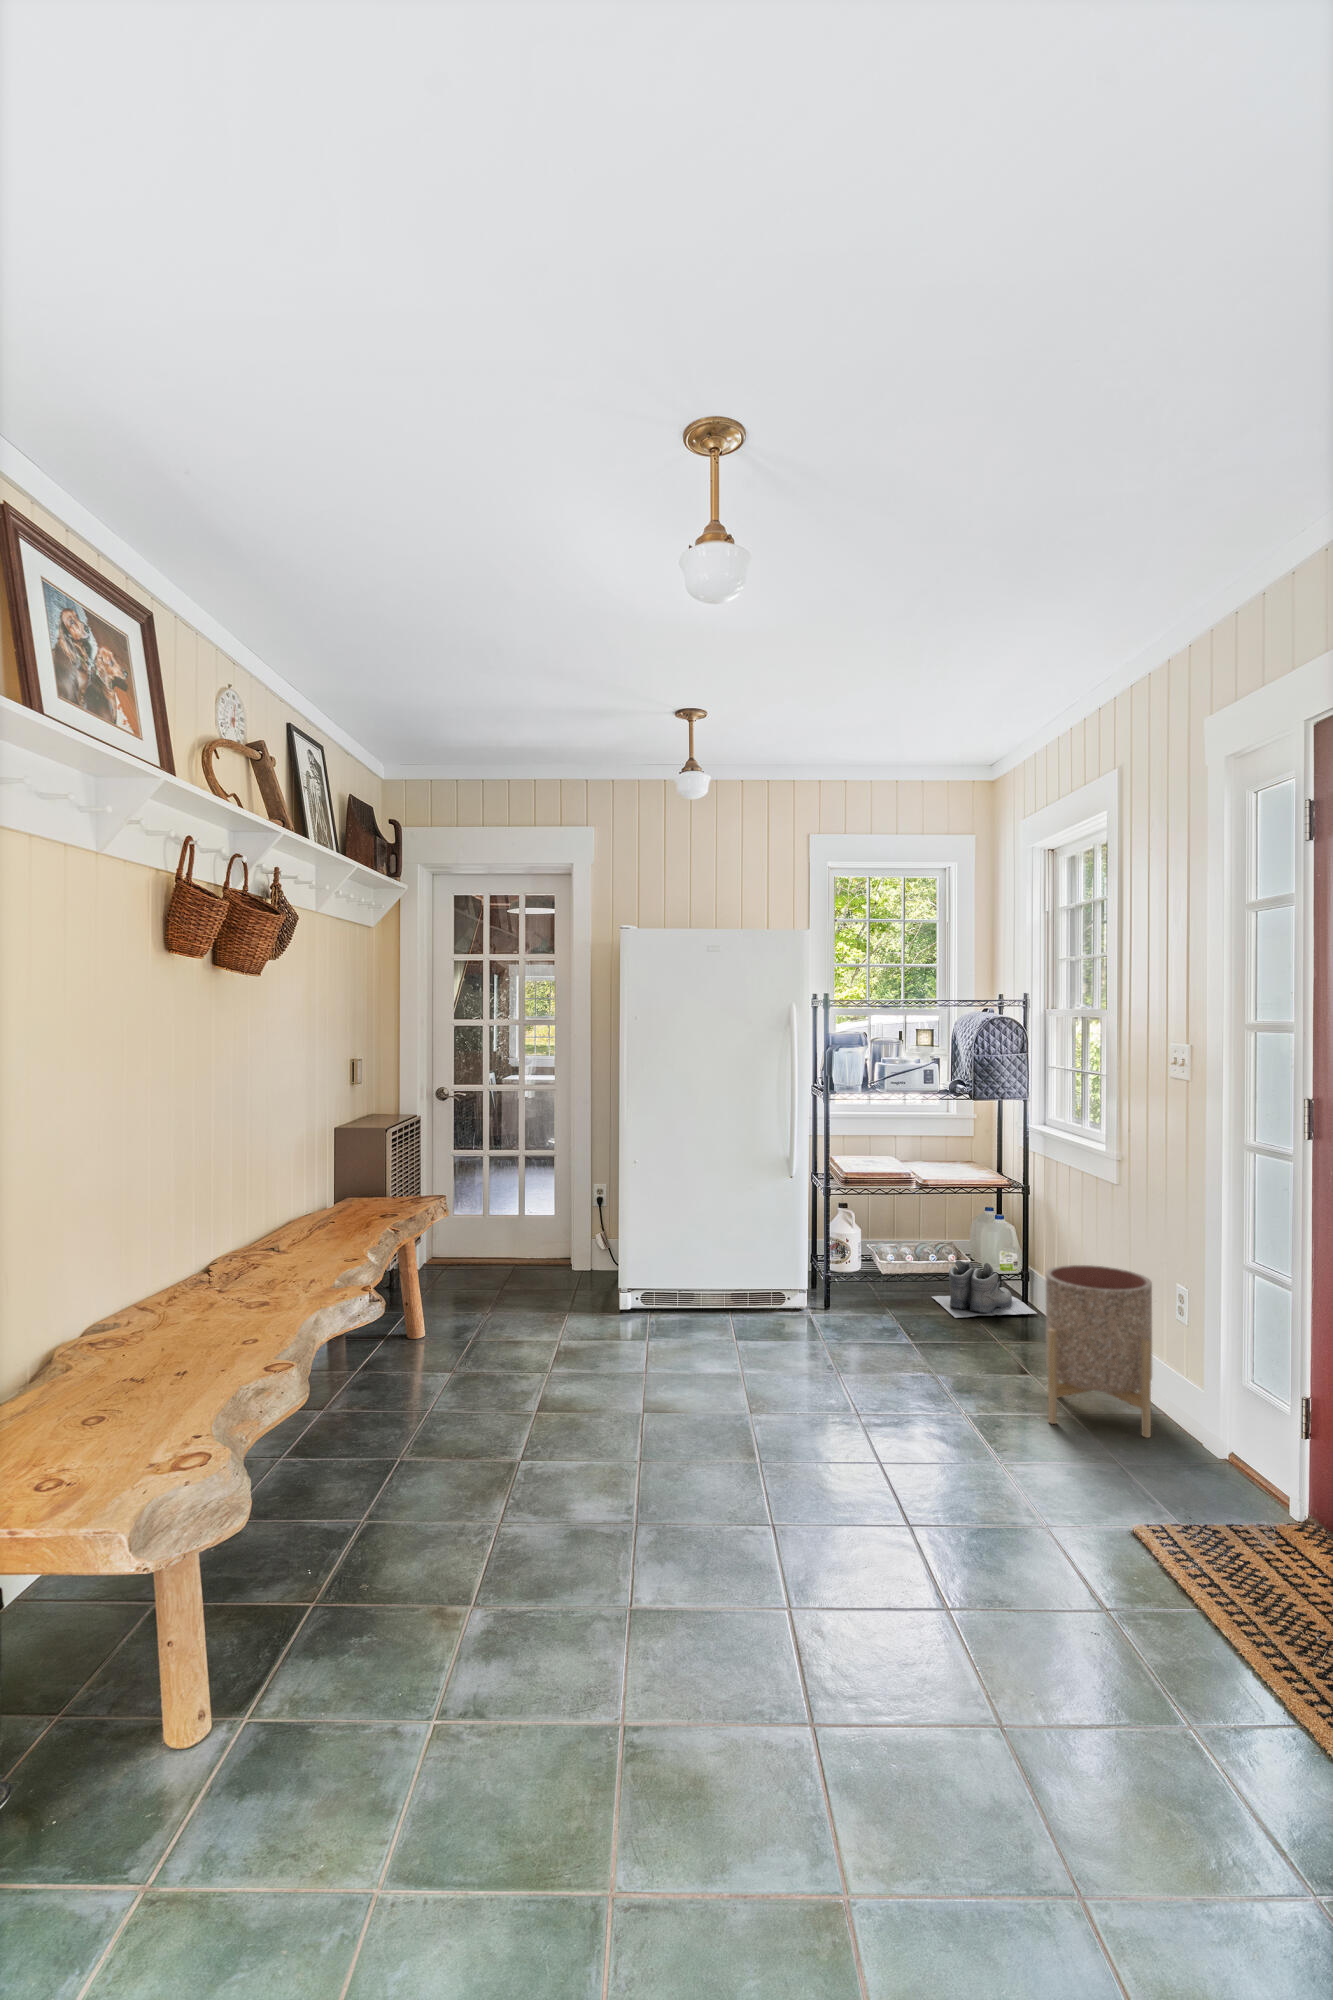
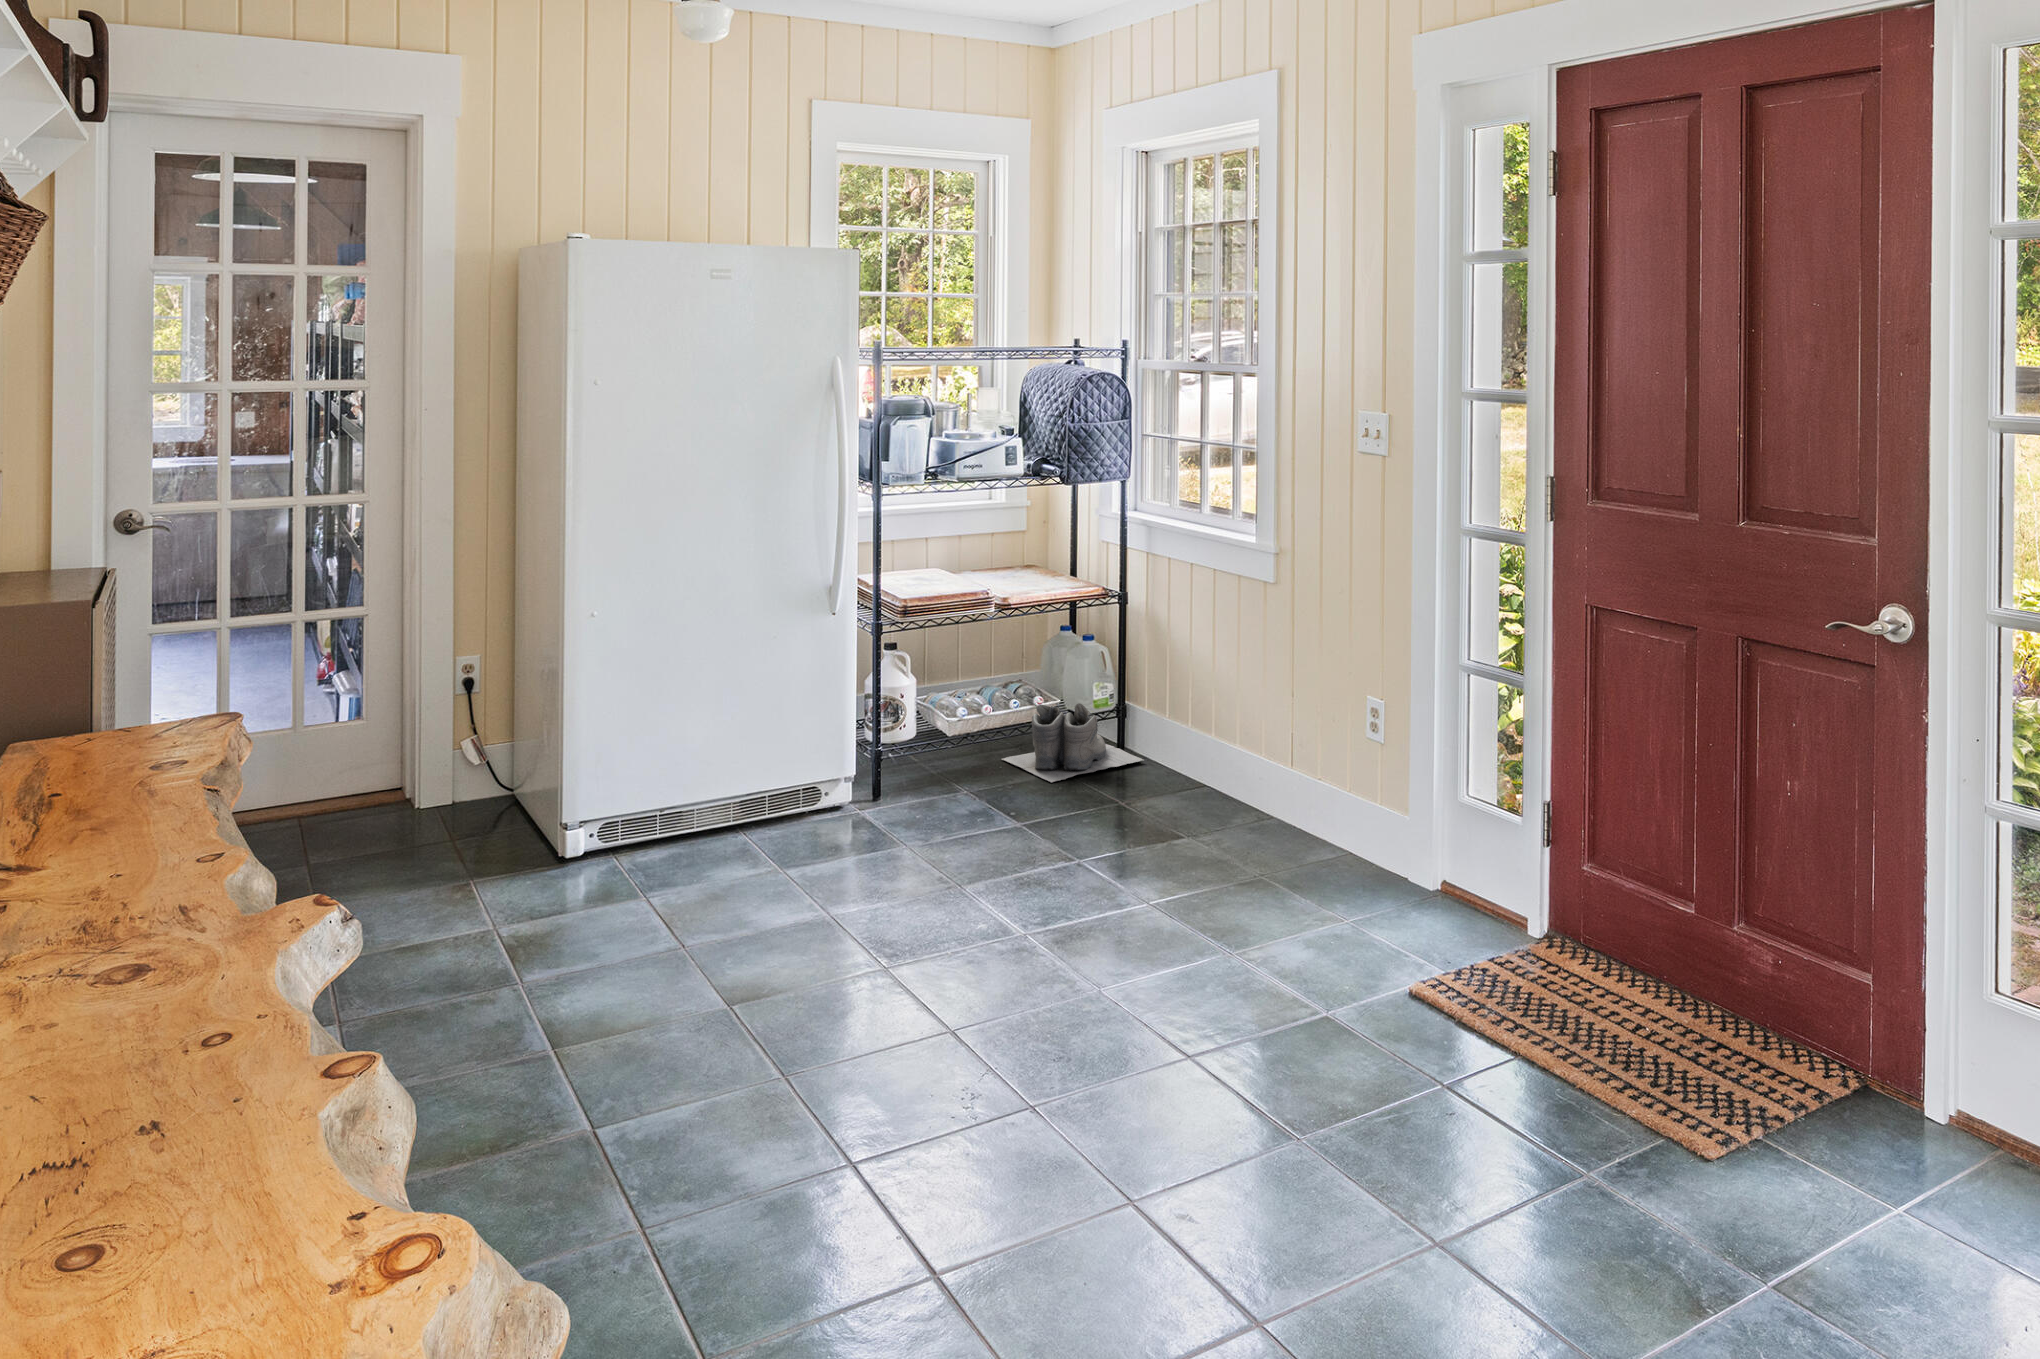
planter: present [1046,1265,1152,1438] -> none [1225,690,1360,893]

